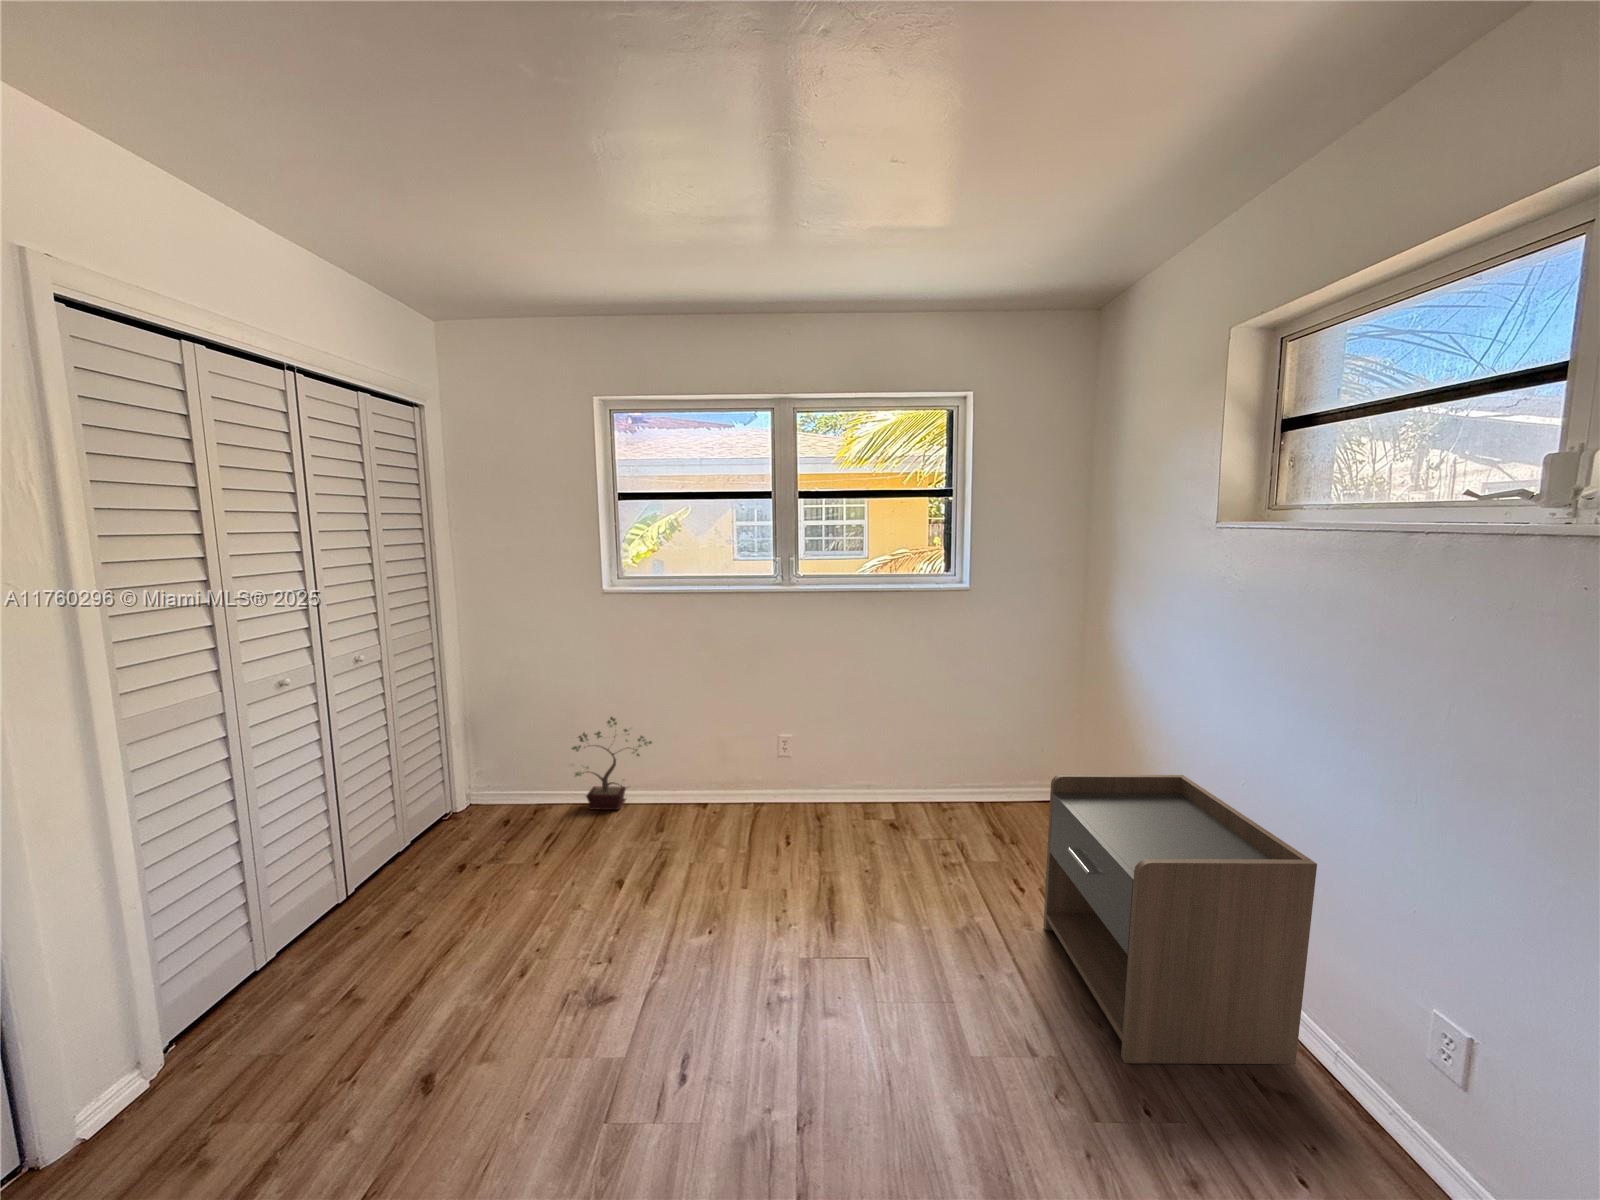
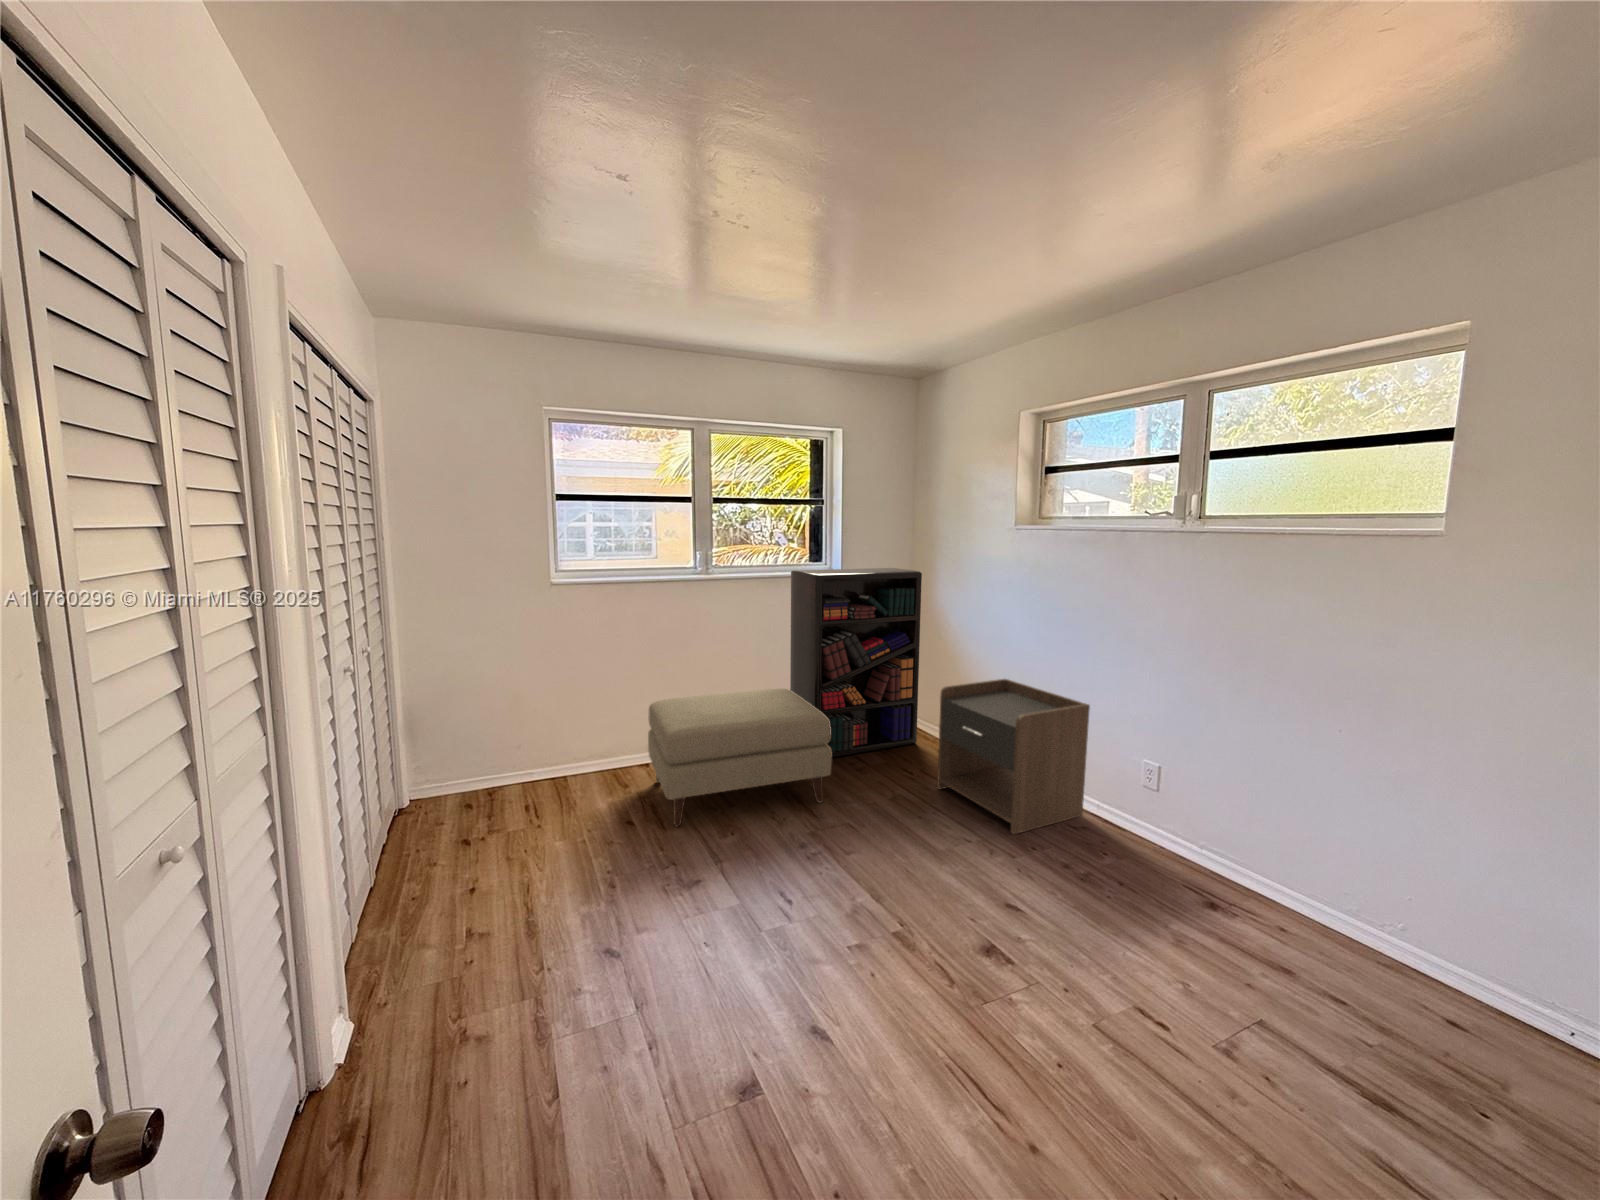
bookshelf: none [887,584,1073,838] -> present [790,568,922,757]
potted plant: present [572,717,652,810] -> none [523,699,607,787]
ottoman: none [647,733,871,907] -> present [648,689,832,827]

